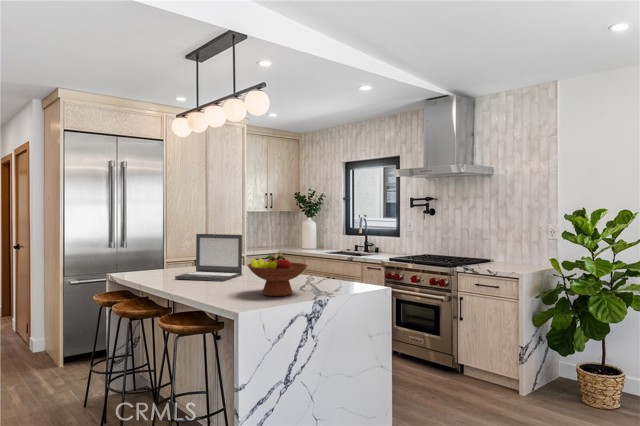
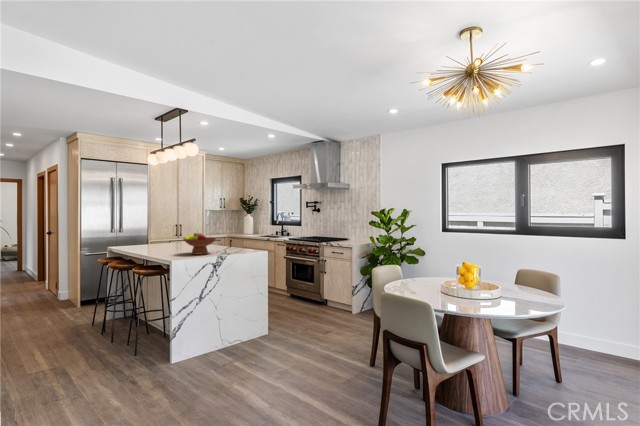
laptop: present [175,234,242,281] -> none [147,223,189,249]

